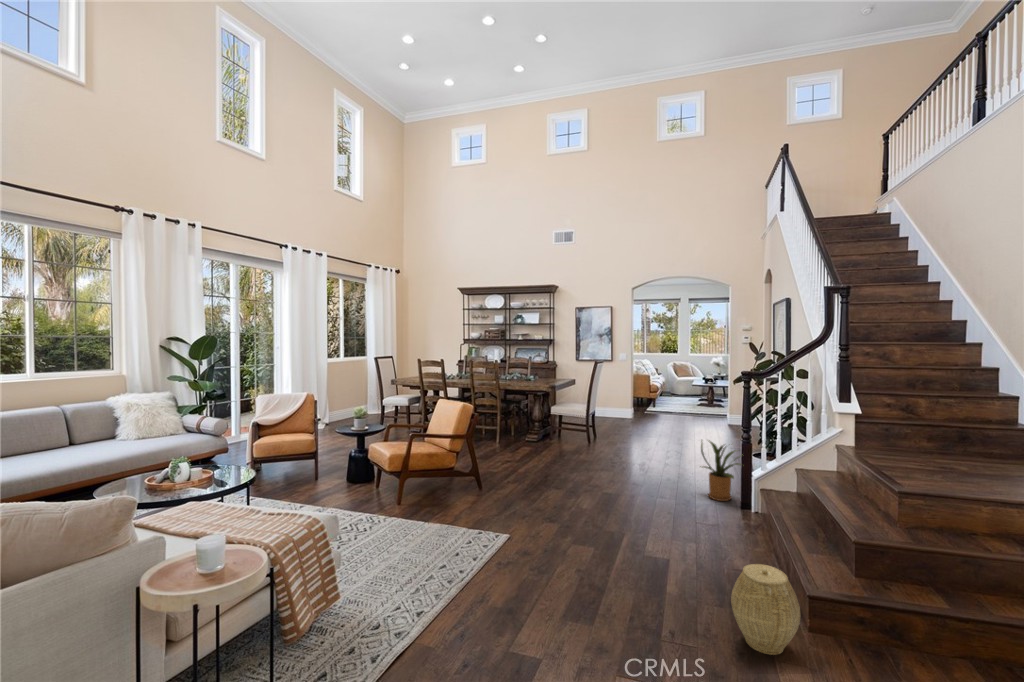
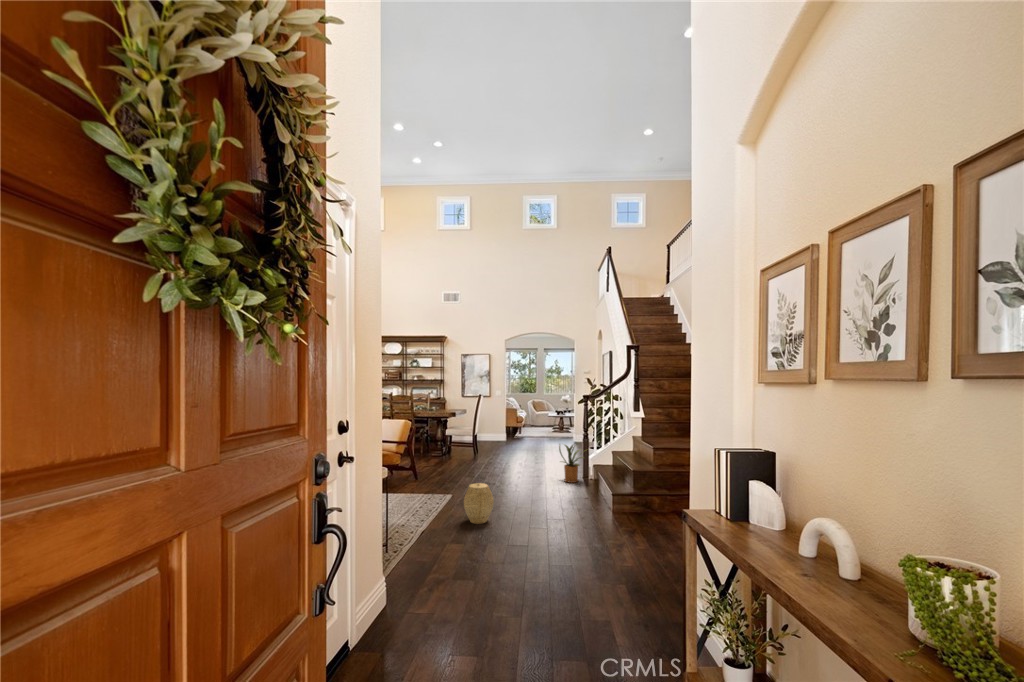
woven basket: present [731,564,800,655] -> present [464,483,494,524]

